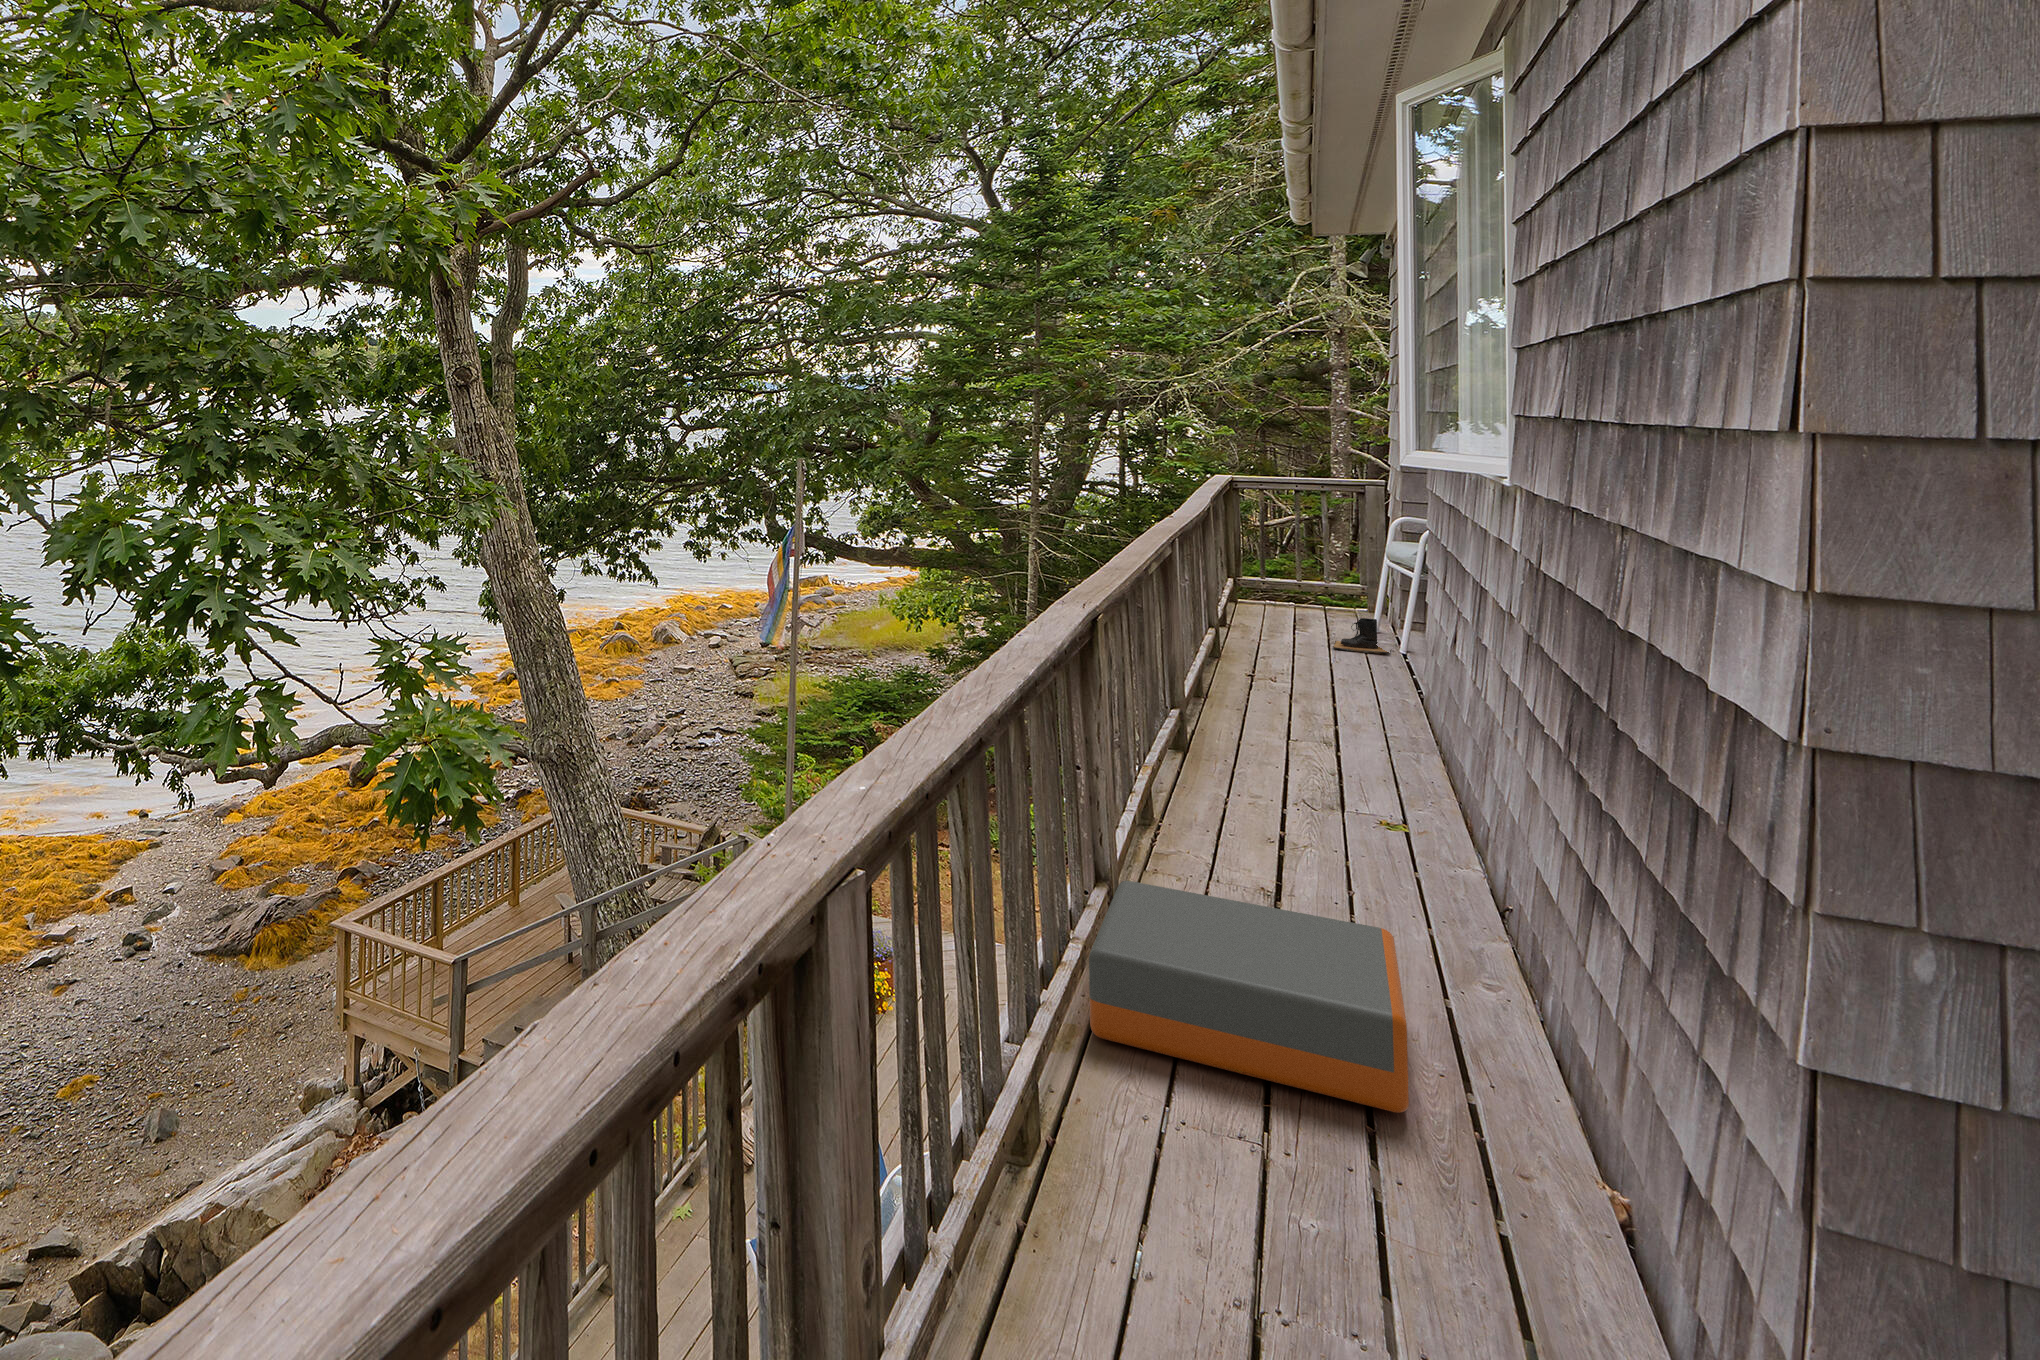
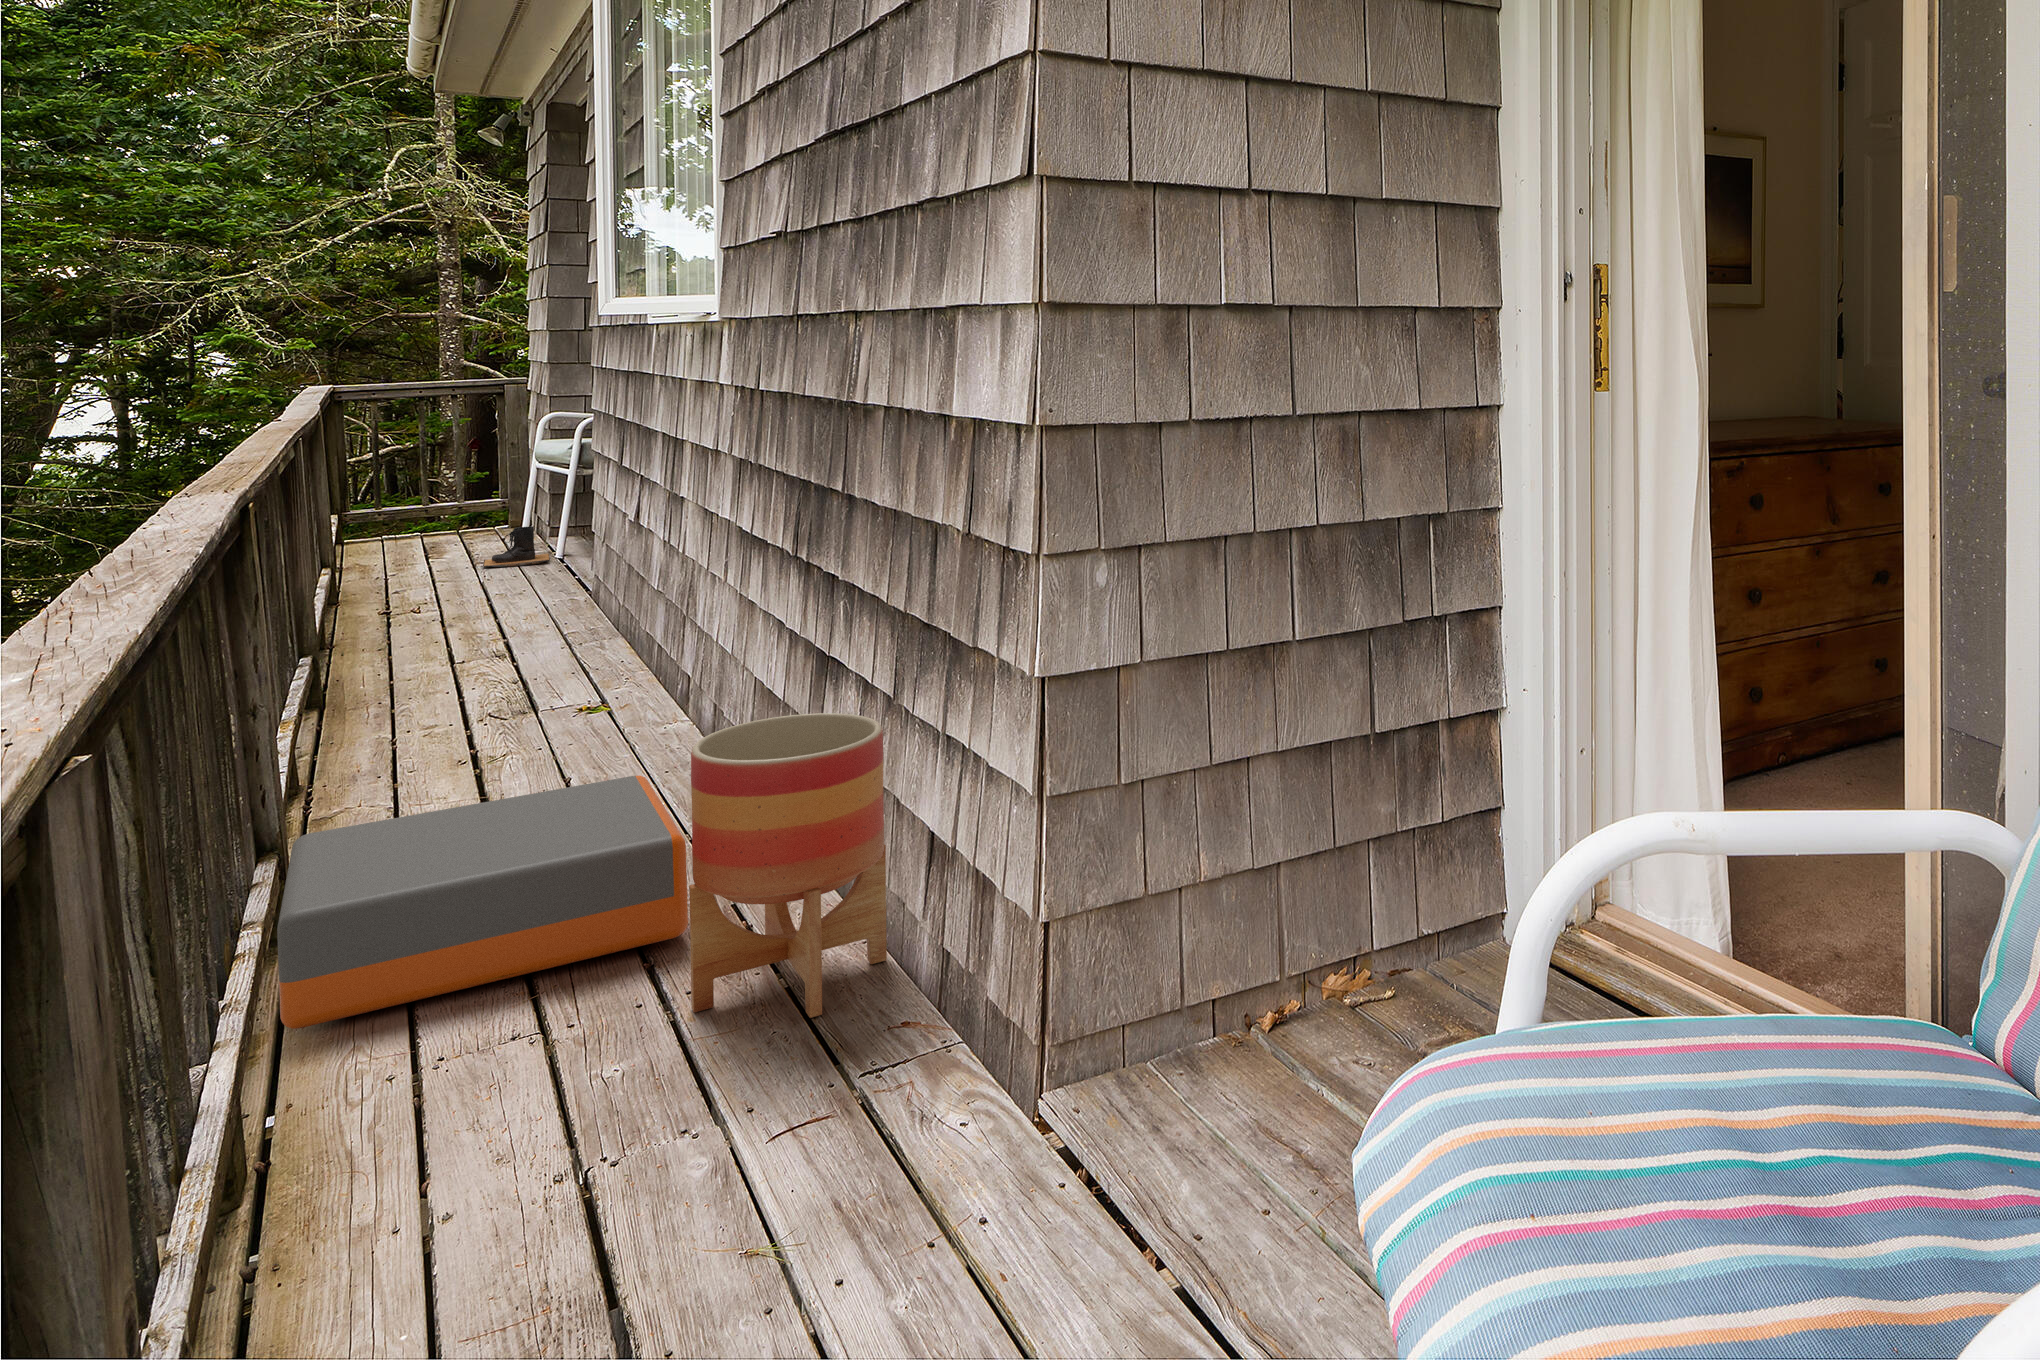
planter: none [1393,938,1624,1292] -> present [689,713,887,1018]

